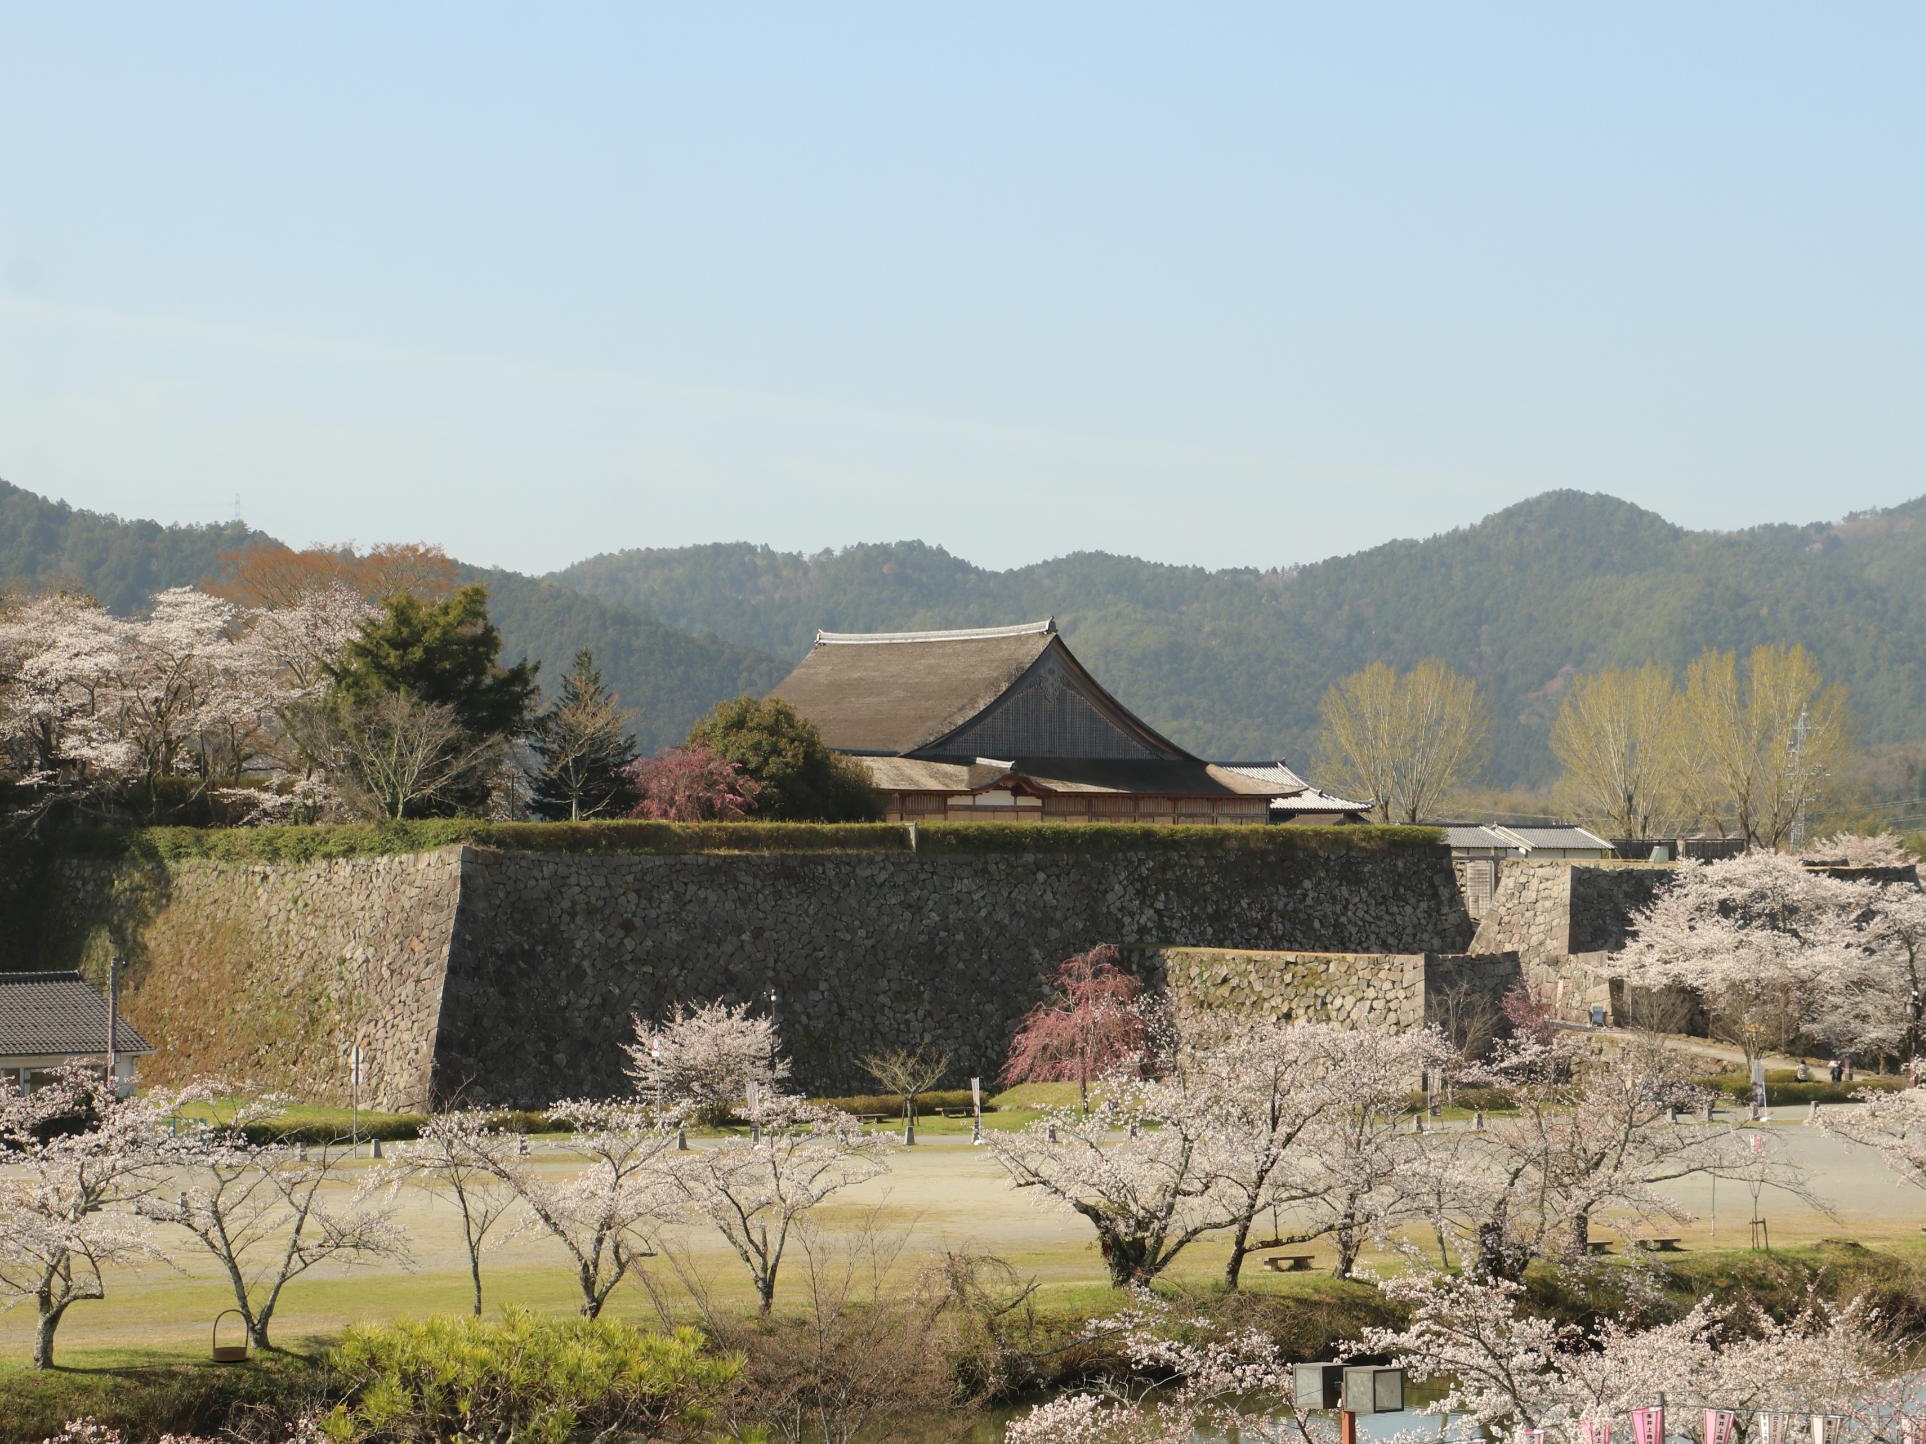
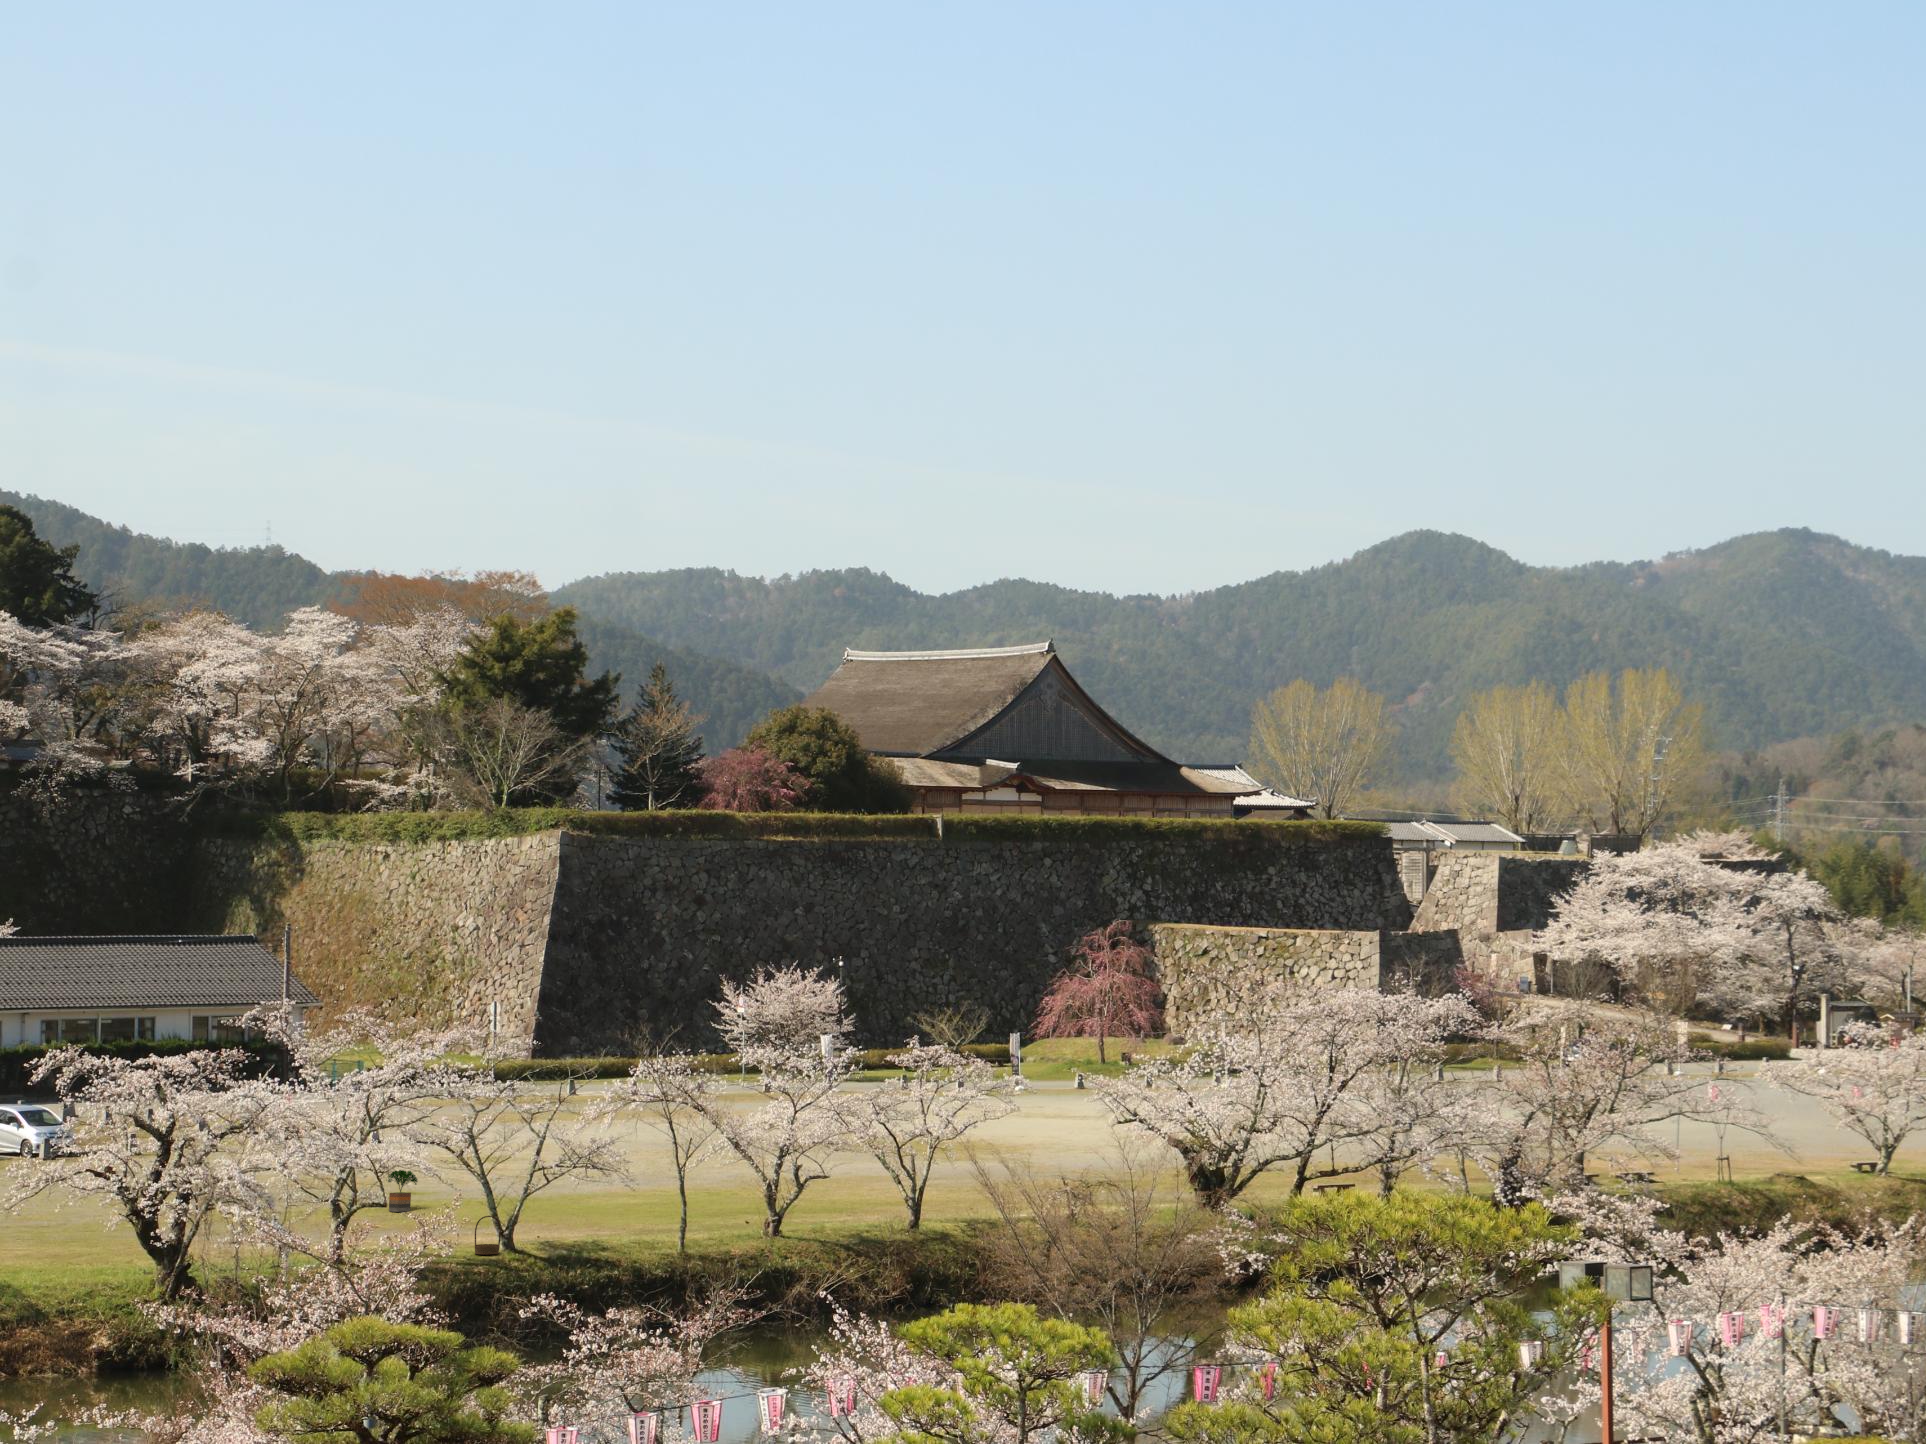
potted tree: none [141,1248,183,1303] -> present [388,1170,418,1212]

